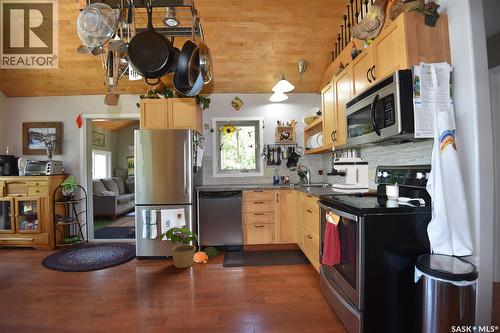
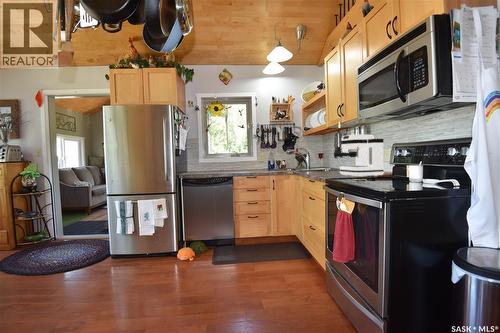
potted plant: present [160,227,198,268] -> none [136,220,183,267]

